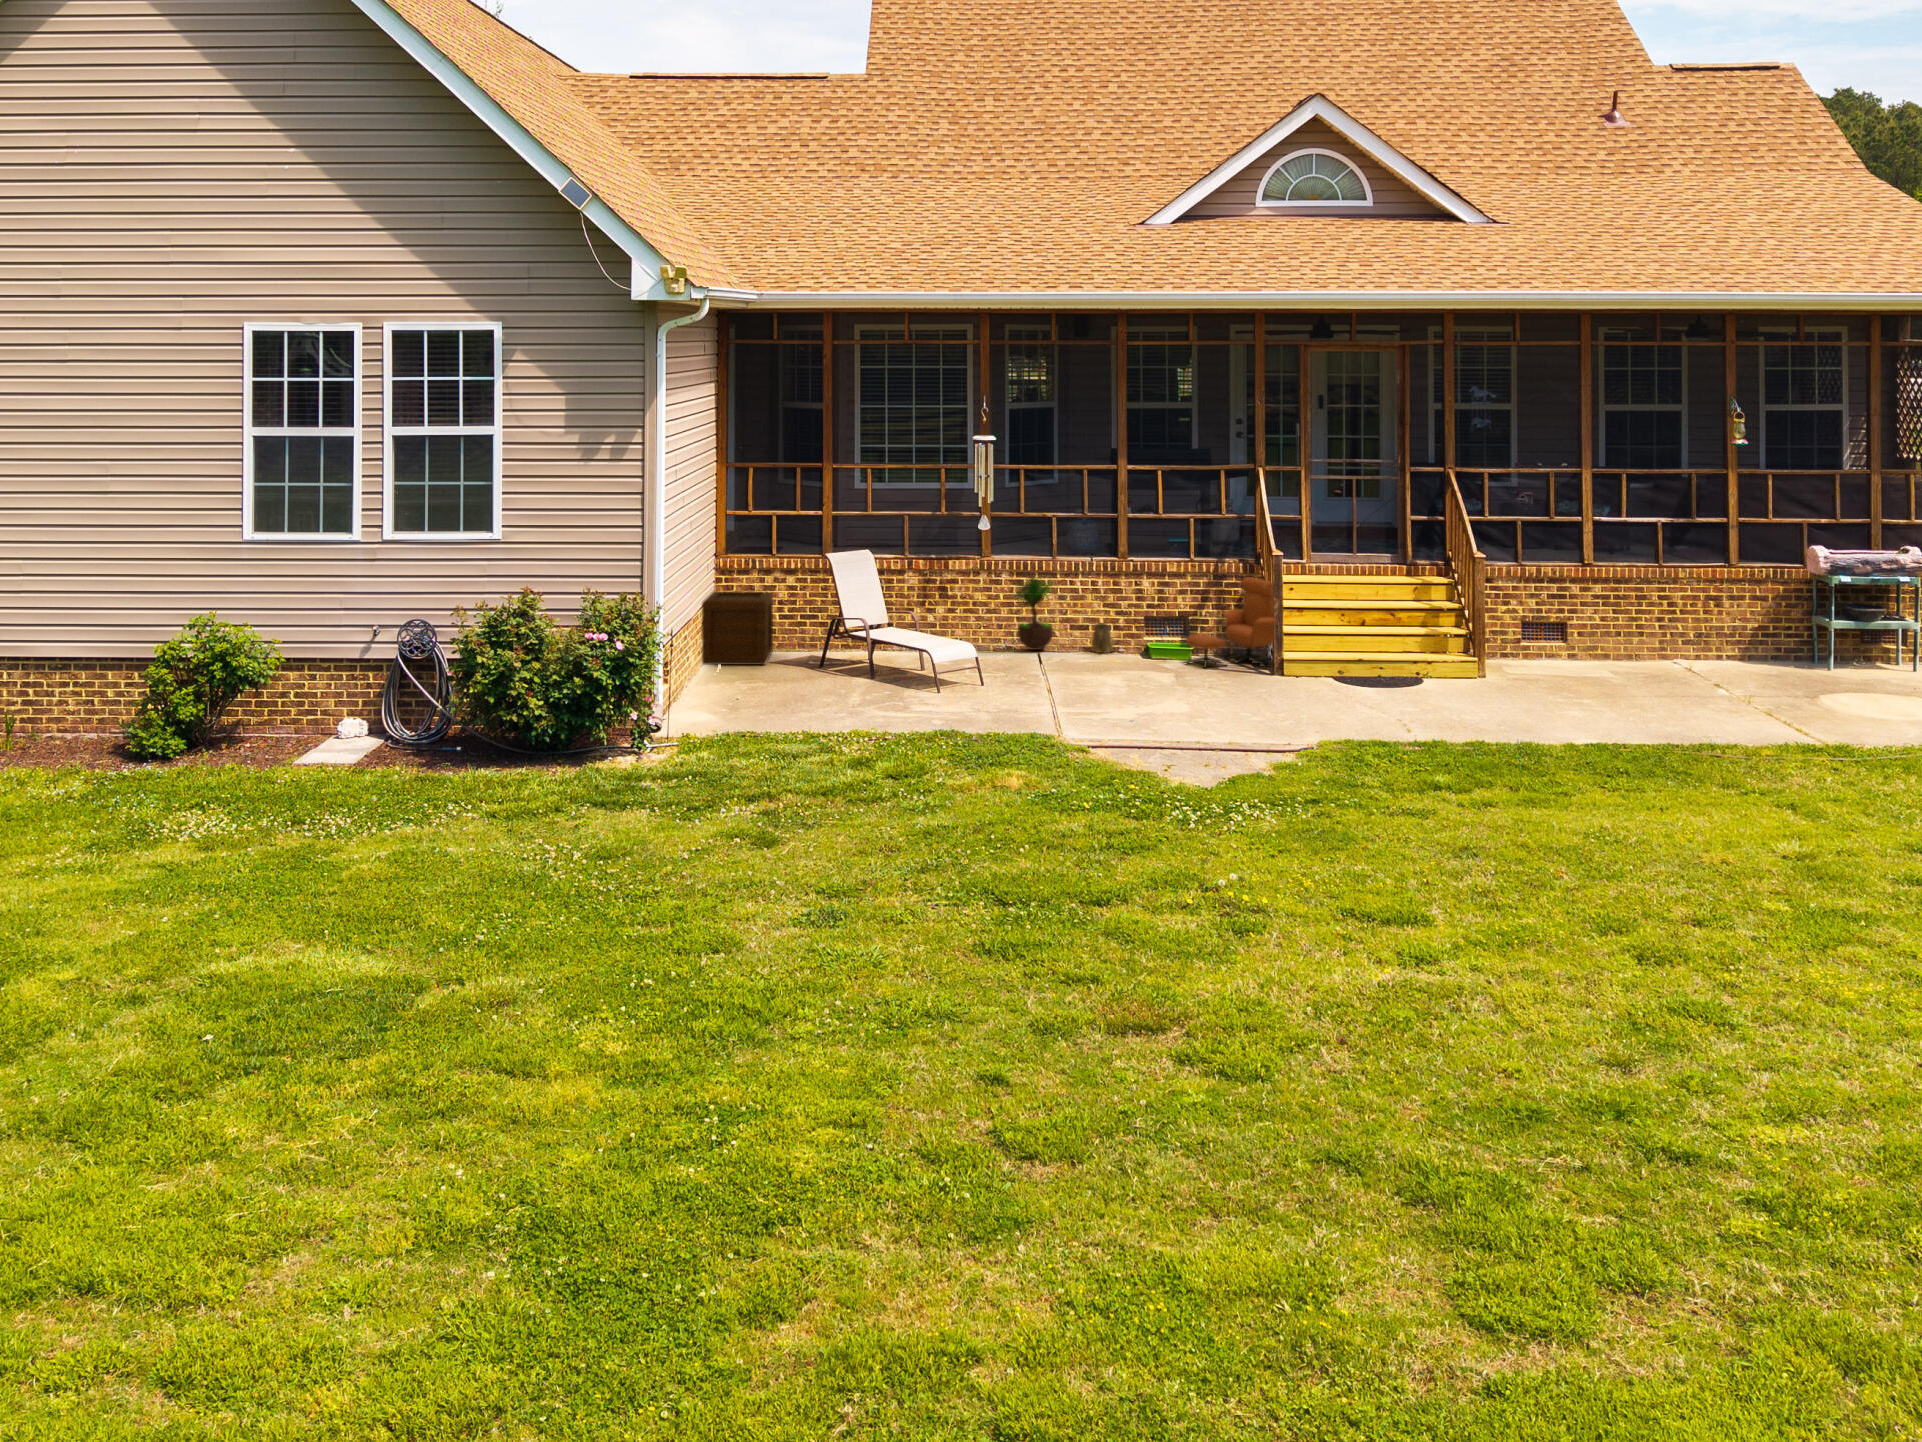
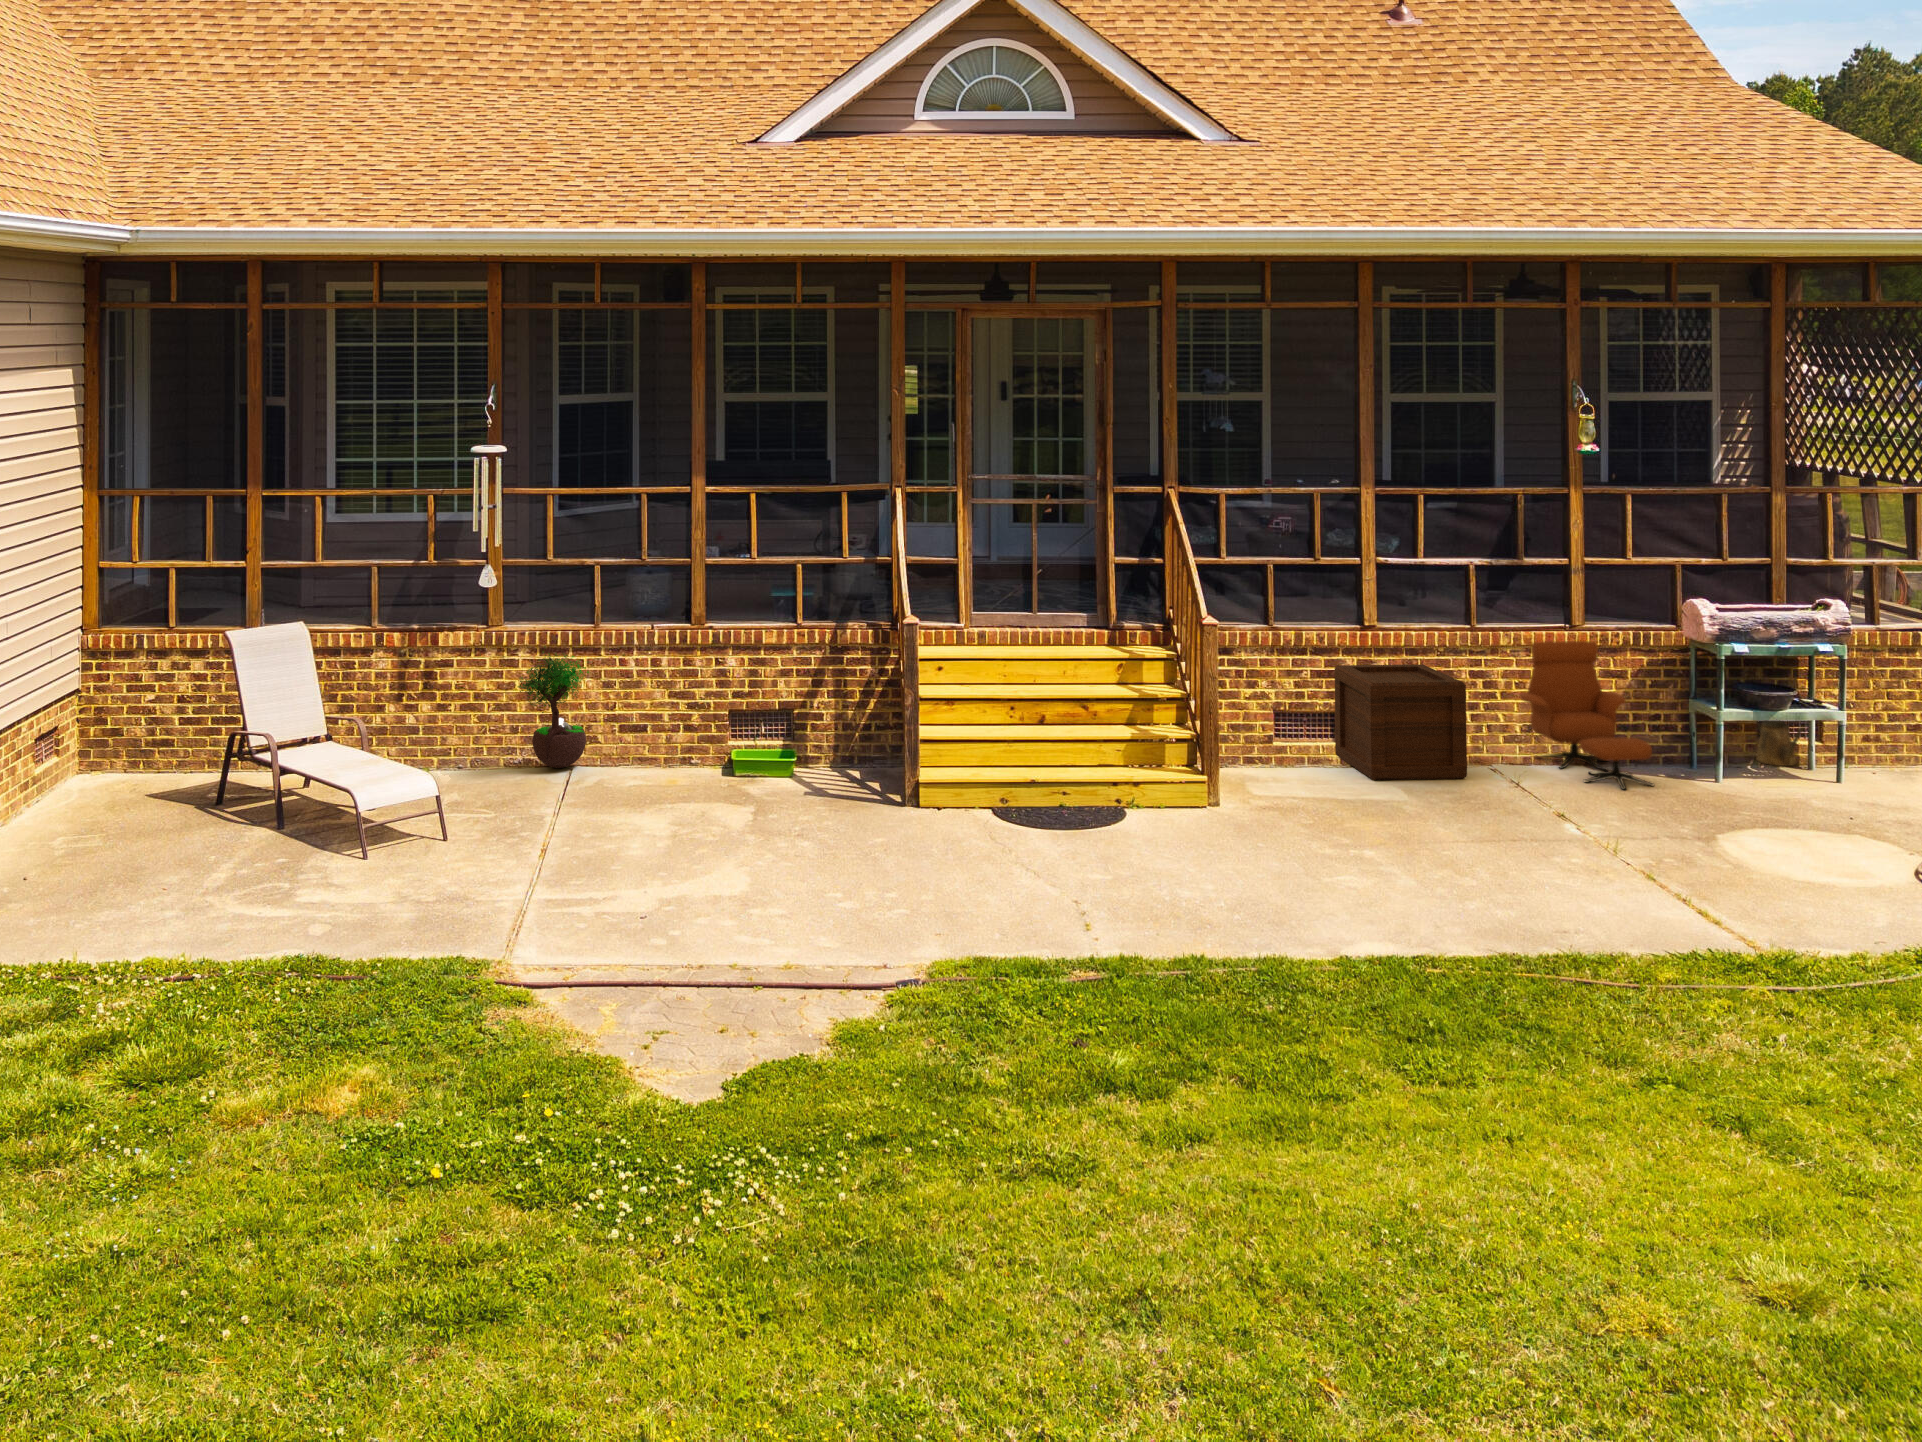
lounge chair: present [1186,577,1277,667] -> present [1520,641,1654,790]
wooden crate: present [702,591,773,665] -> present [1335,664,1467,780]
watering can: present [1091,623,1114,653] -> present [1756,720,1804,766]

